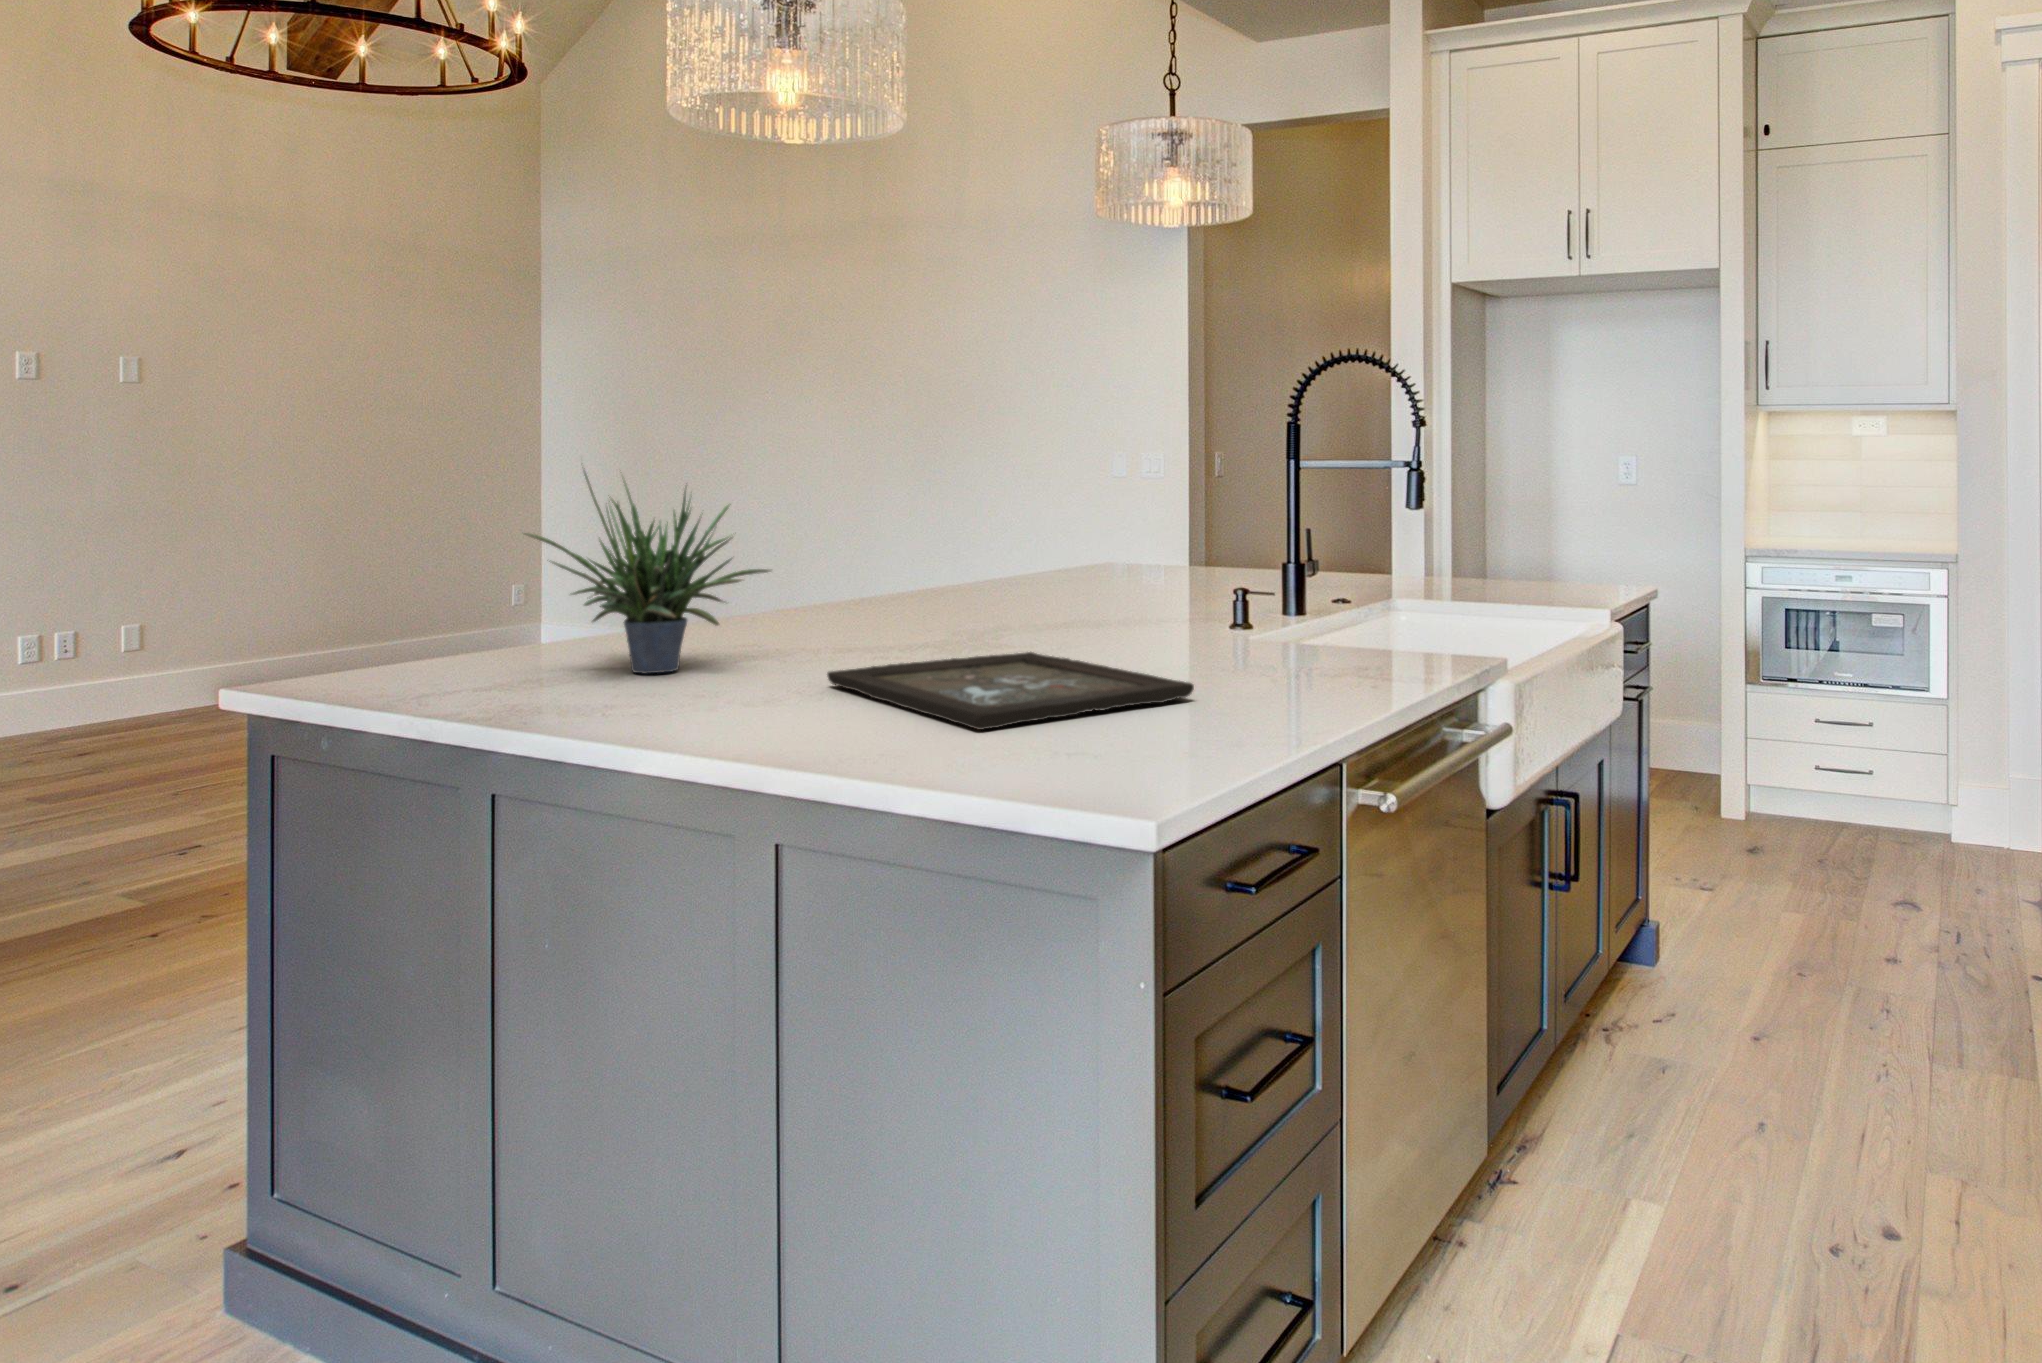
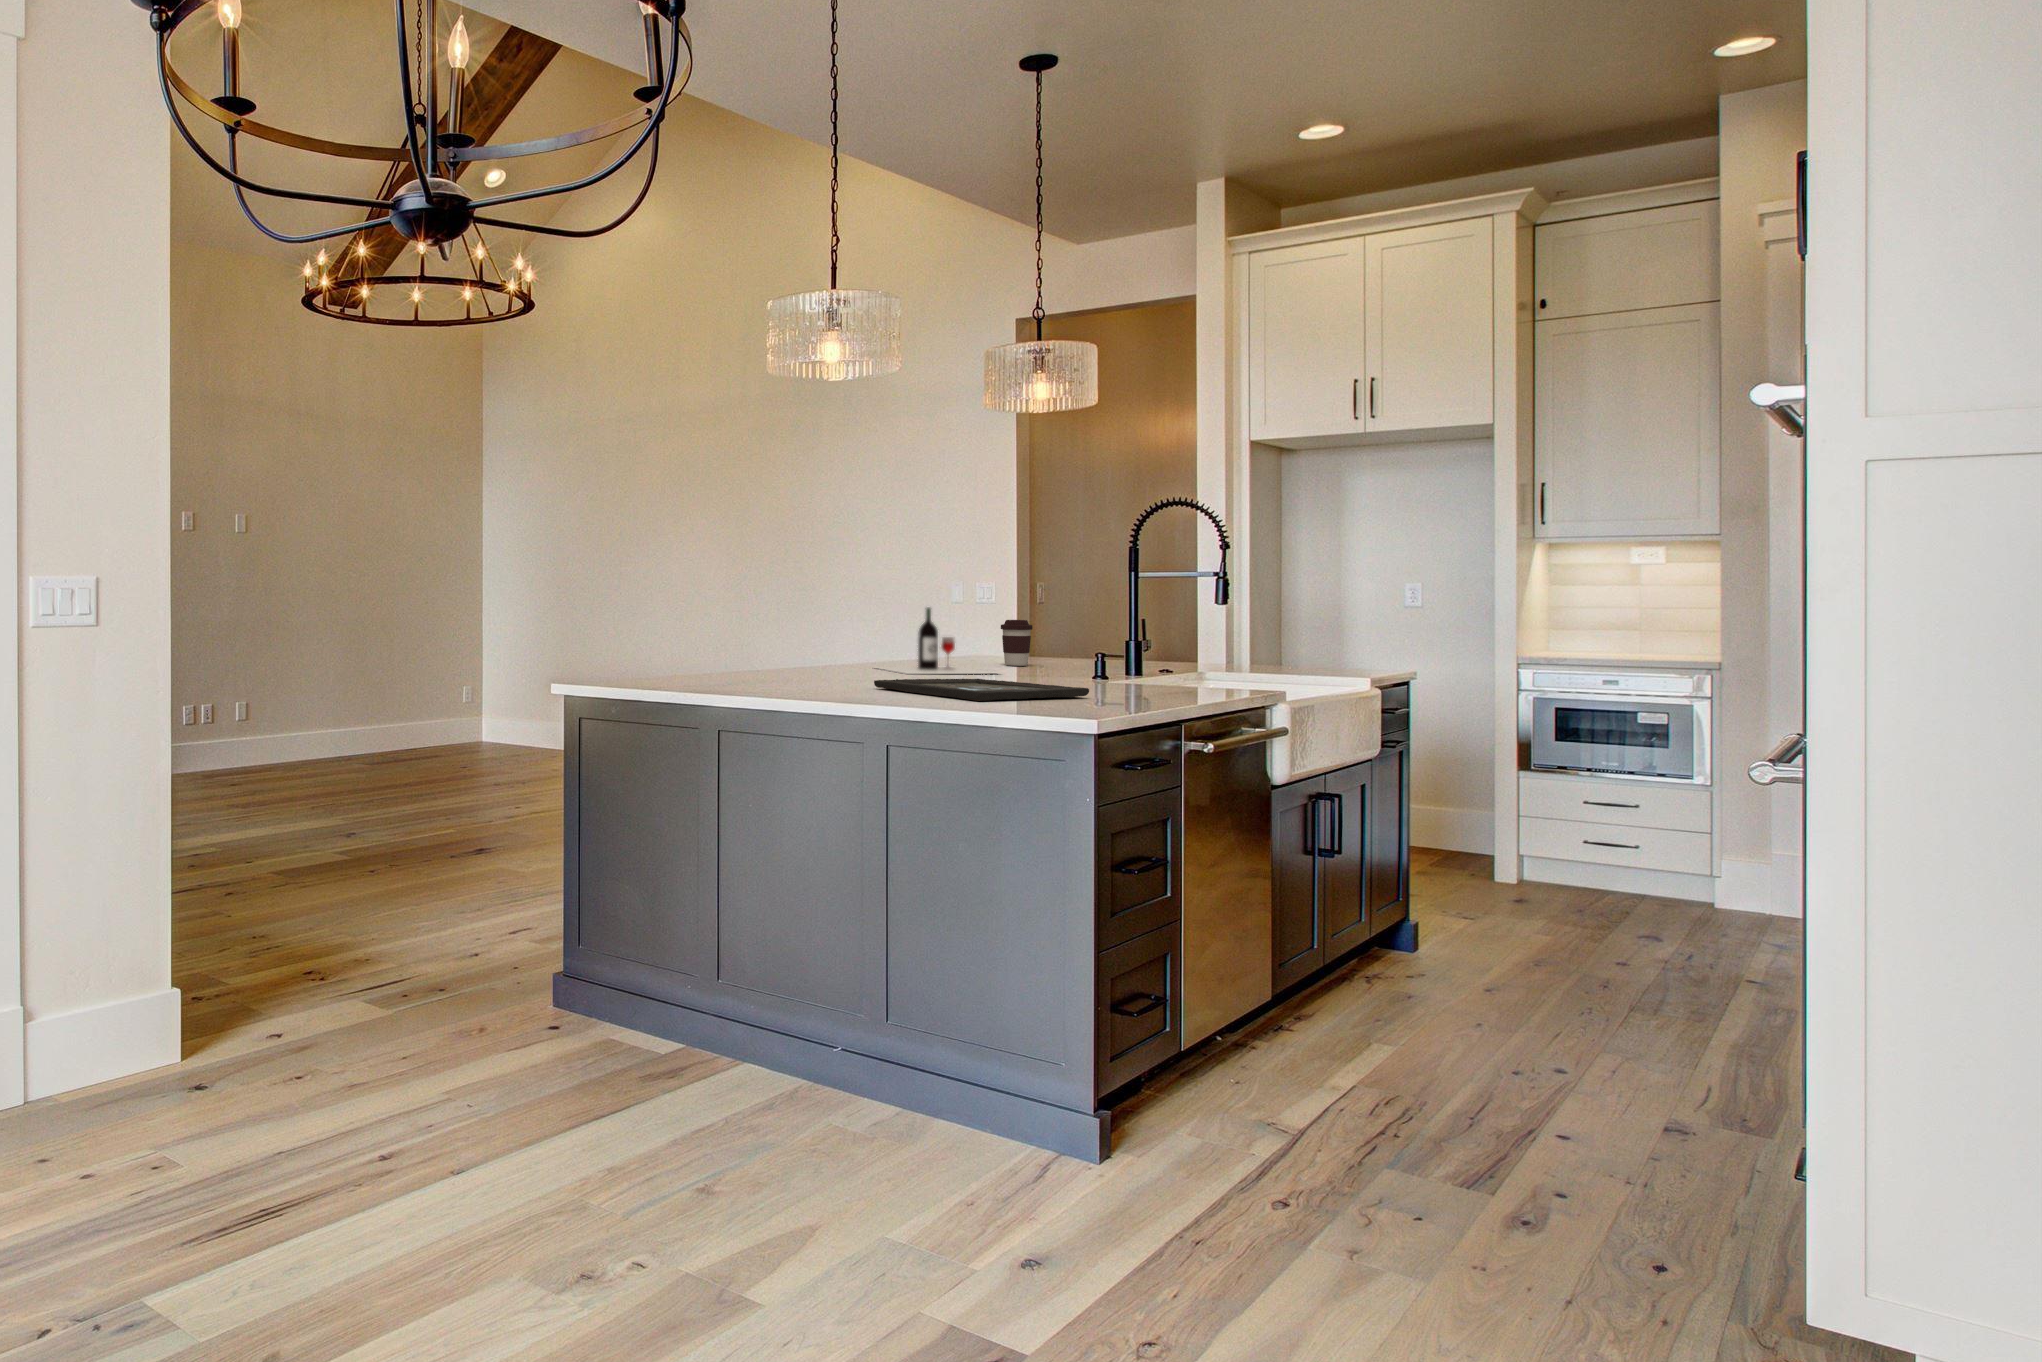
potted plant: present [525,471,770,674] -> none [710,565,827,682]
wine bottle: none [906,513,1102,629] -> present [883,607,989,674]
coffee cup: none [1117,525,1162,594] -> present [1001,620,1033,666]

